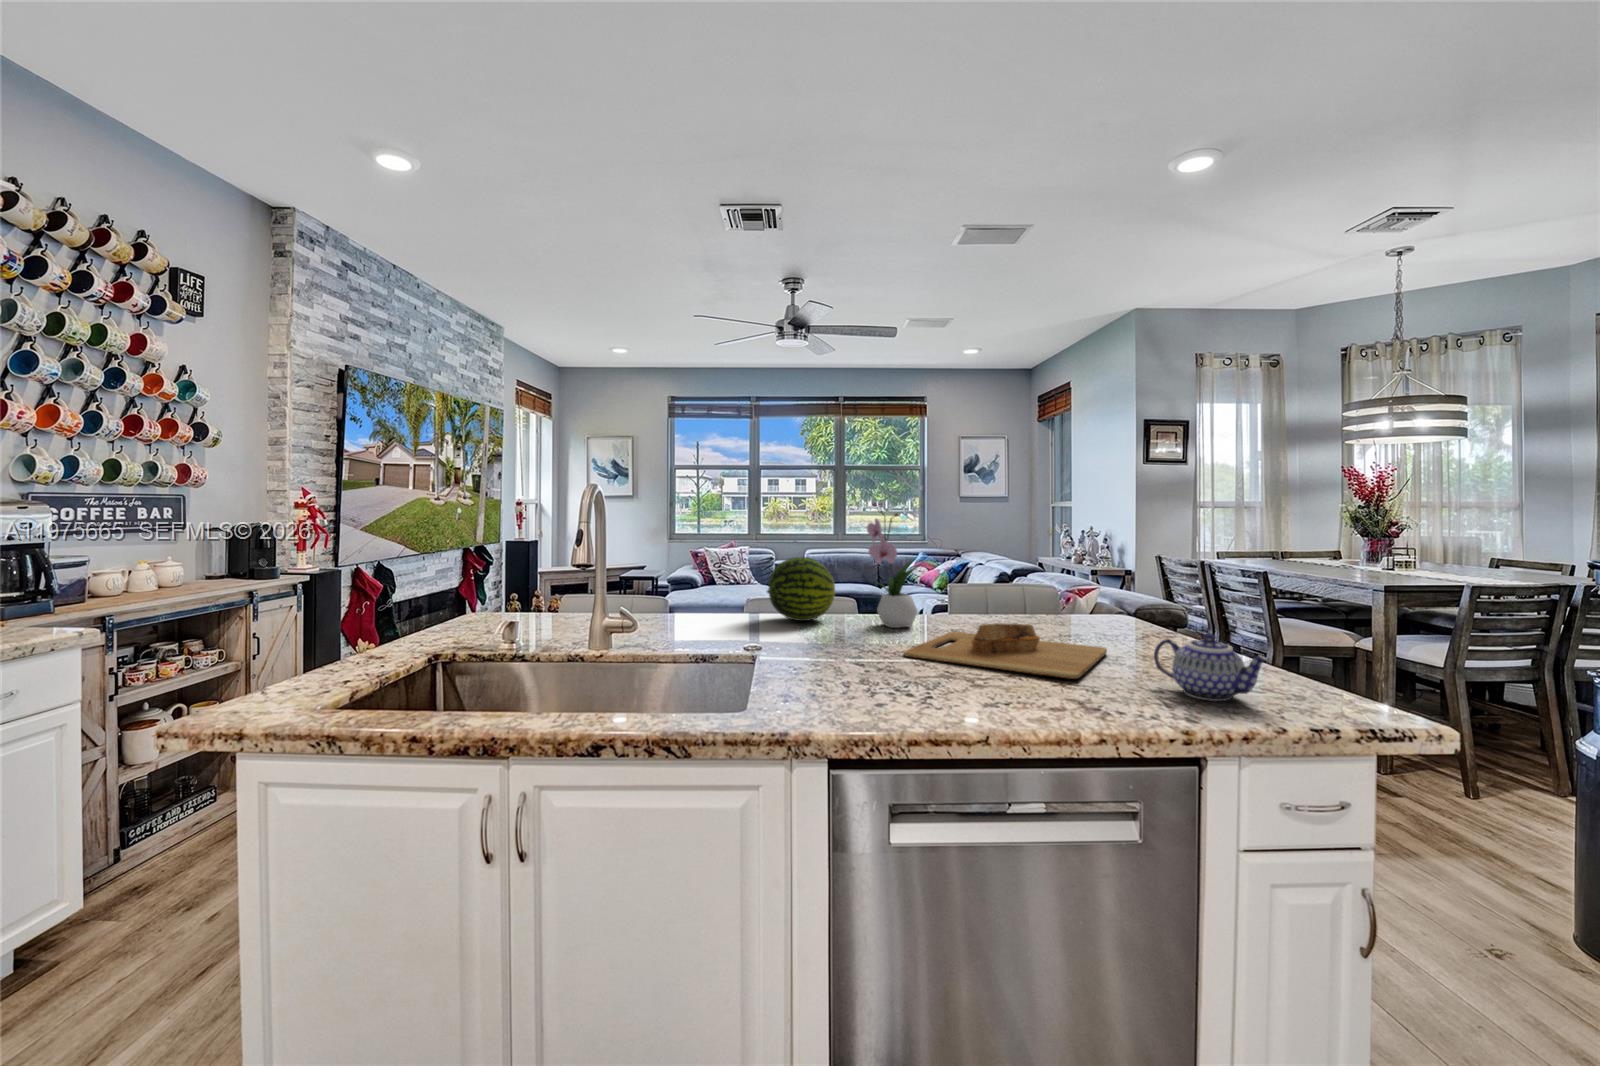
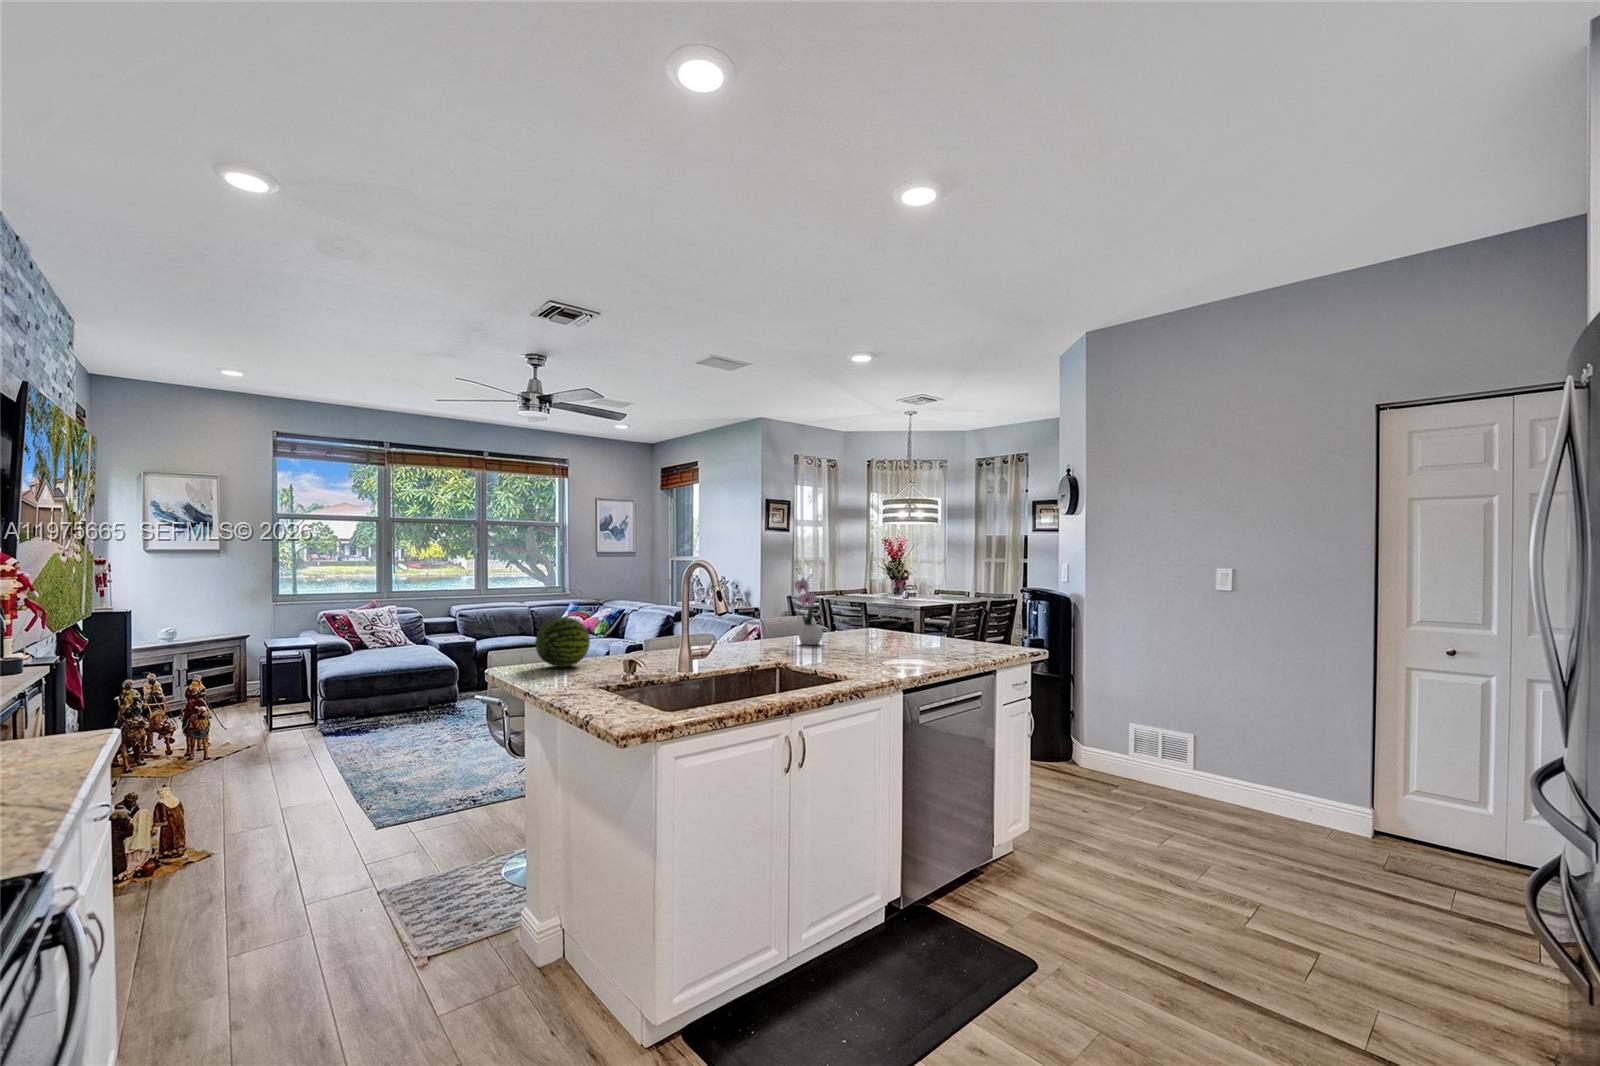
fruit: present [767,557,835,621] -> present [535,617,590,667]
cutting board: present [904,623,1107,679] -> none [847,633,949,656]
teapot: present [1154,633,1269,701] -> none [972,627,1020,655]

